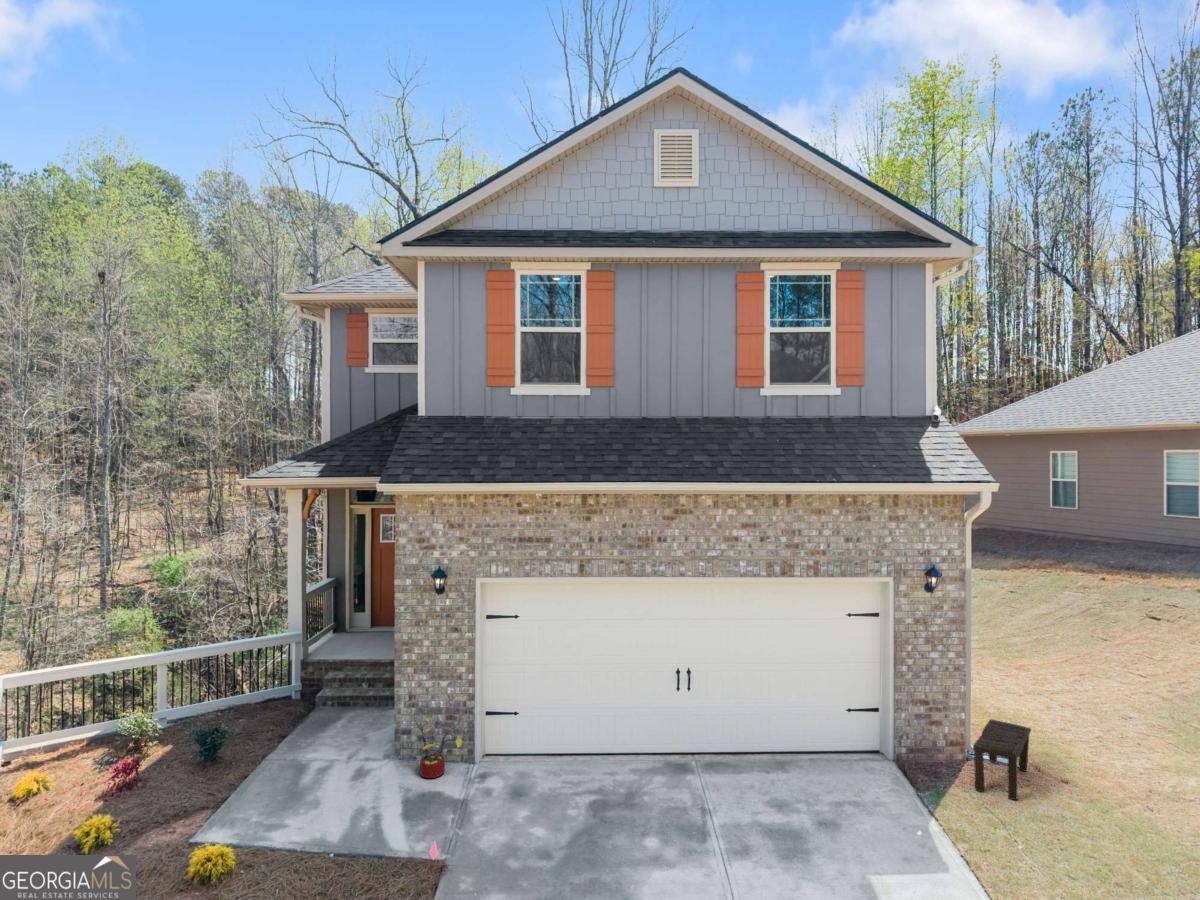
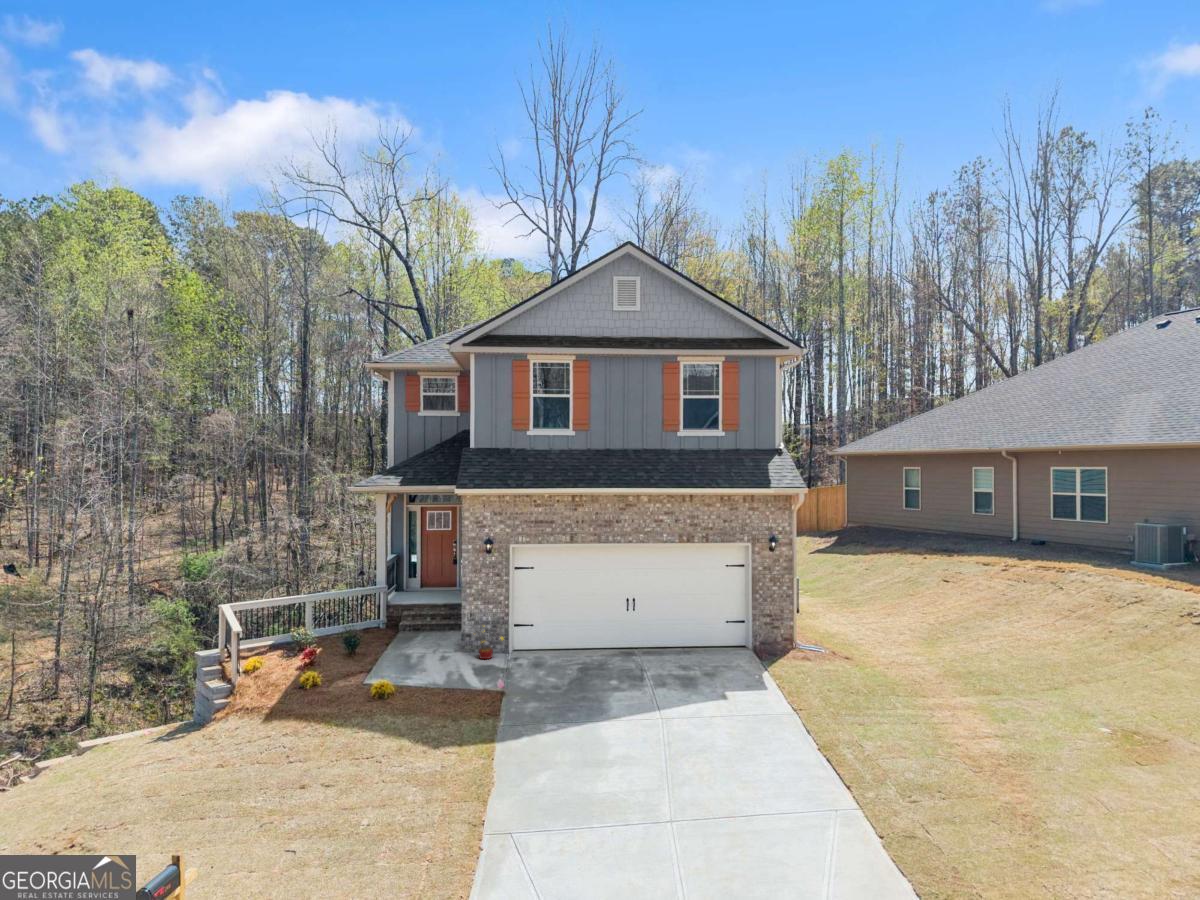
bench: present [973,719,1031,800] -> none [791,624,826,662]

